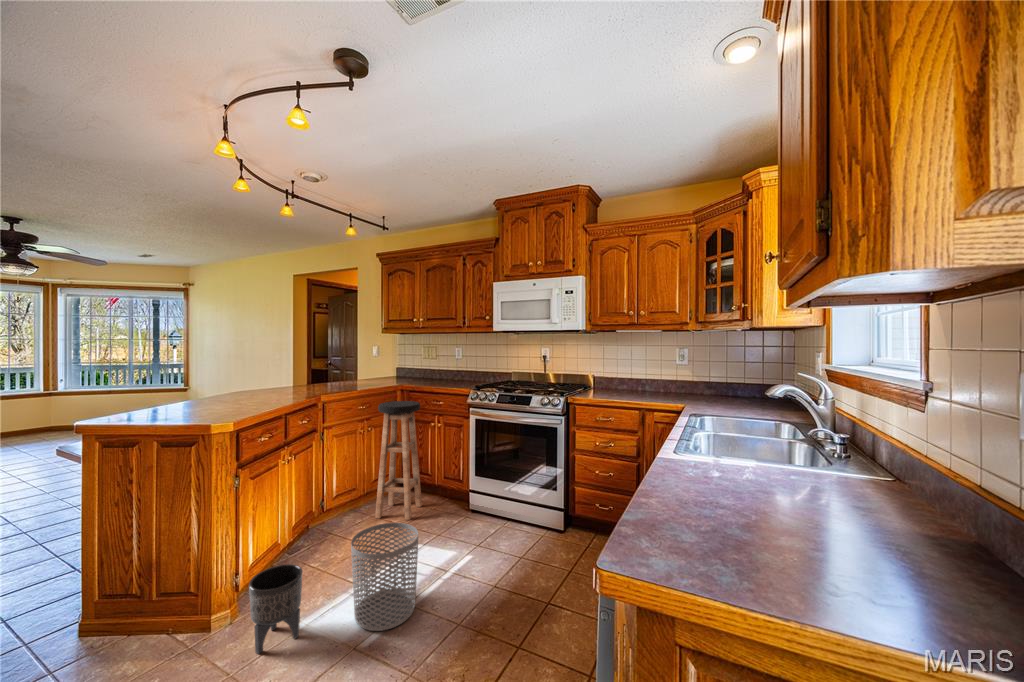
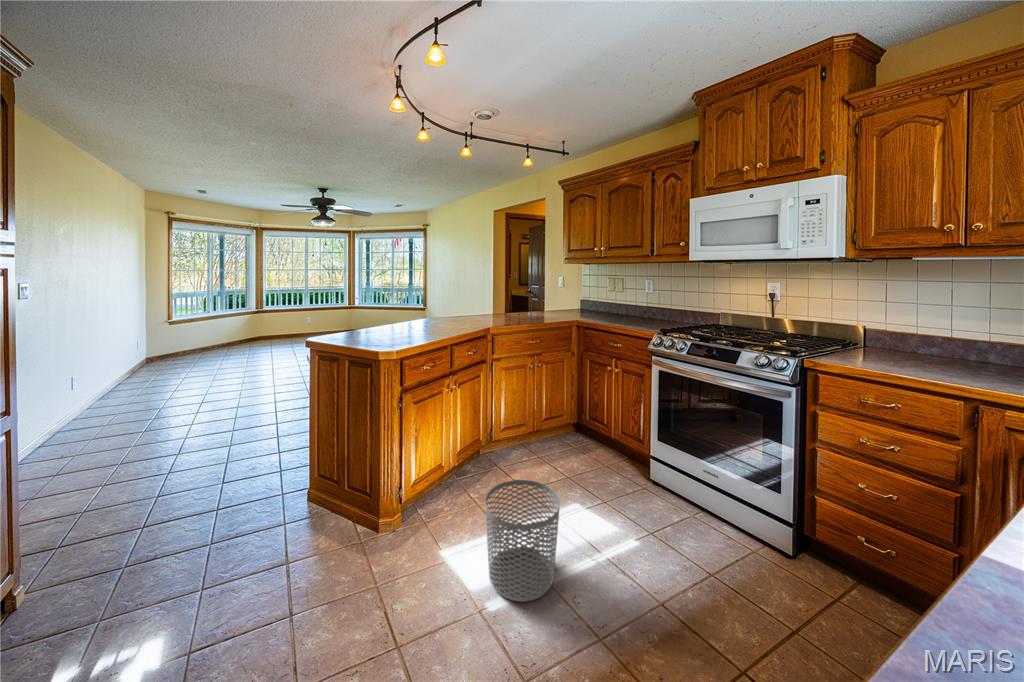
bar stool: present [375,401,422,520] -> none [540,340,592,467]
planter: present [249,564,303,654] -> none [394,496,441,575]

